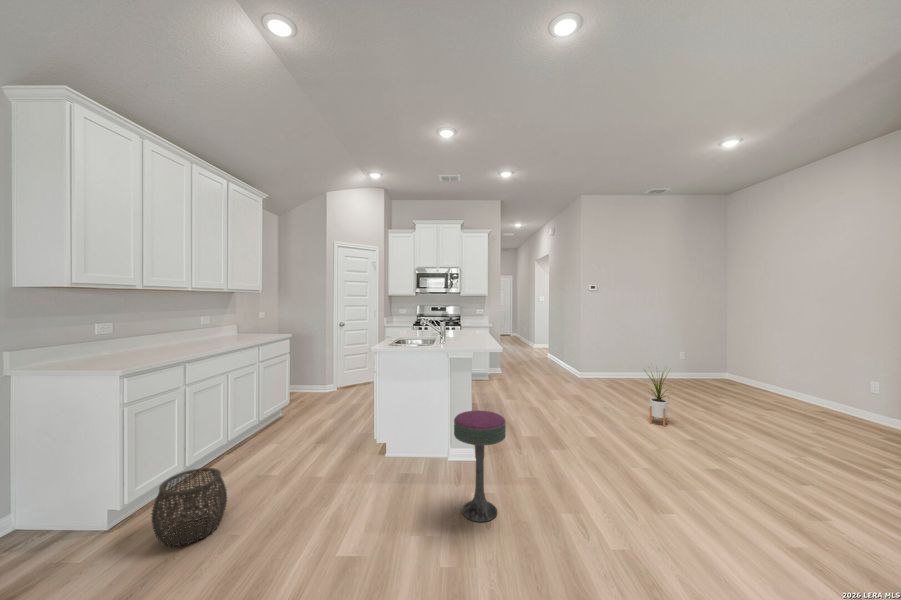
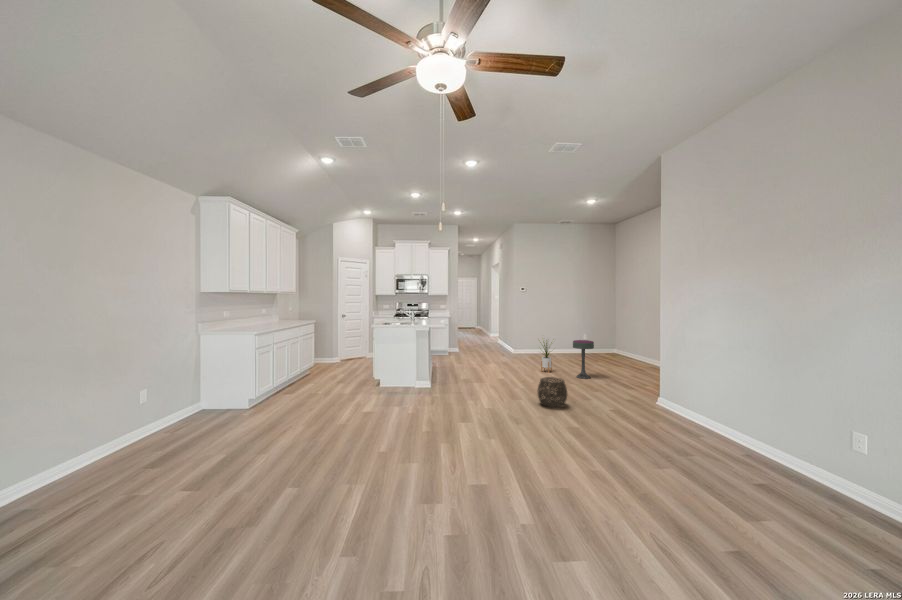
bar stool: present [454,410,506,522] -> present [573,340,594,379]
woven basket: present [151,468,227,547] -> present [537,377,567,407]

